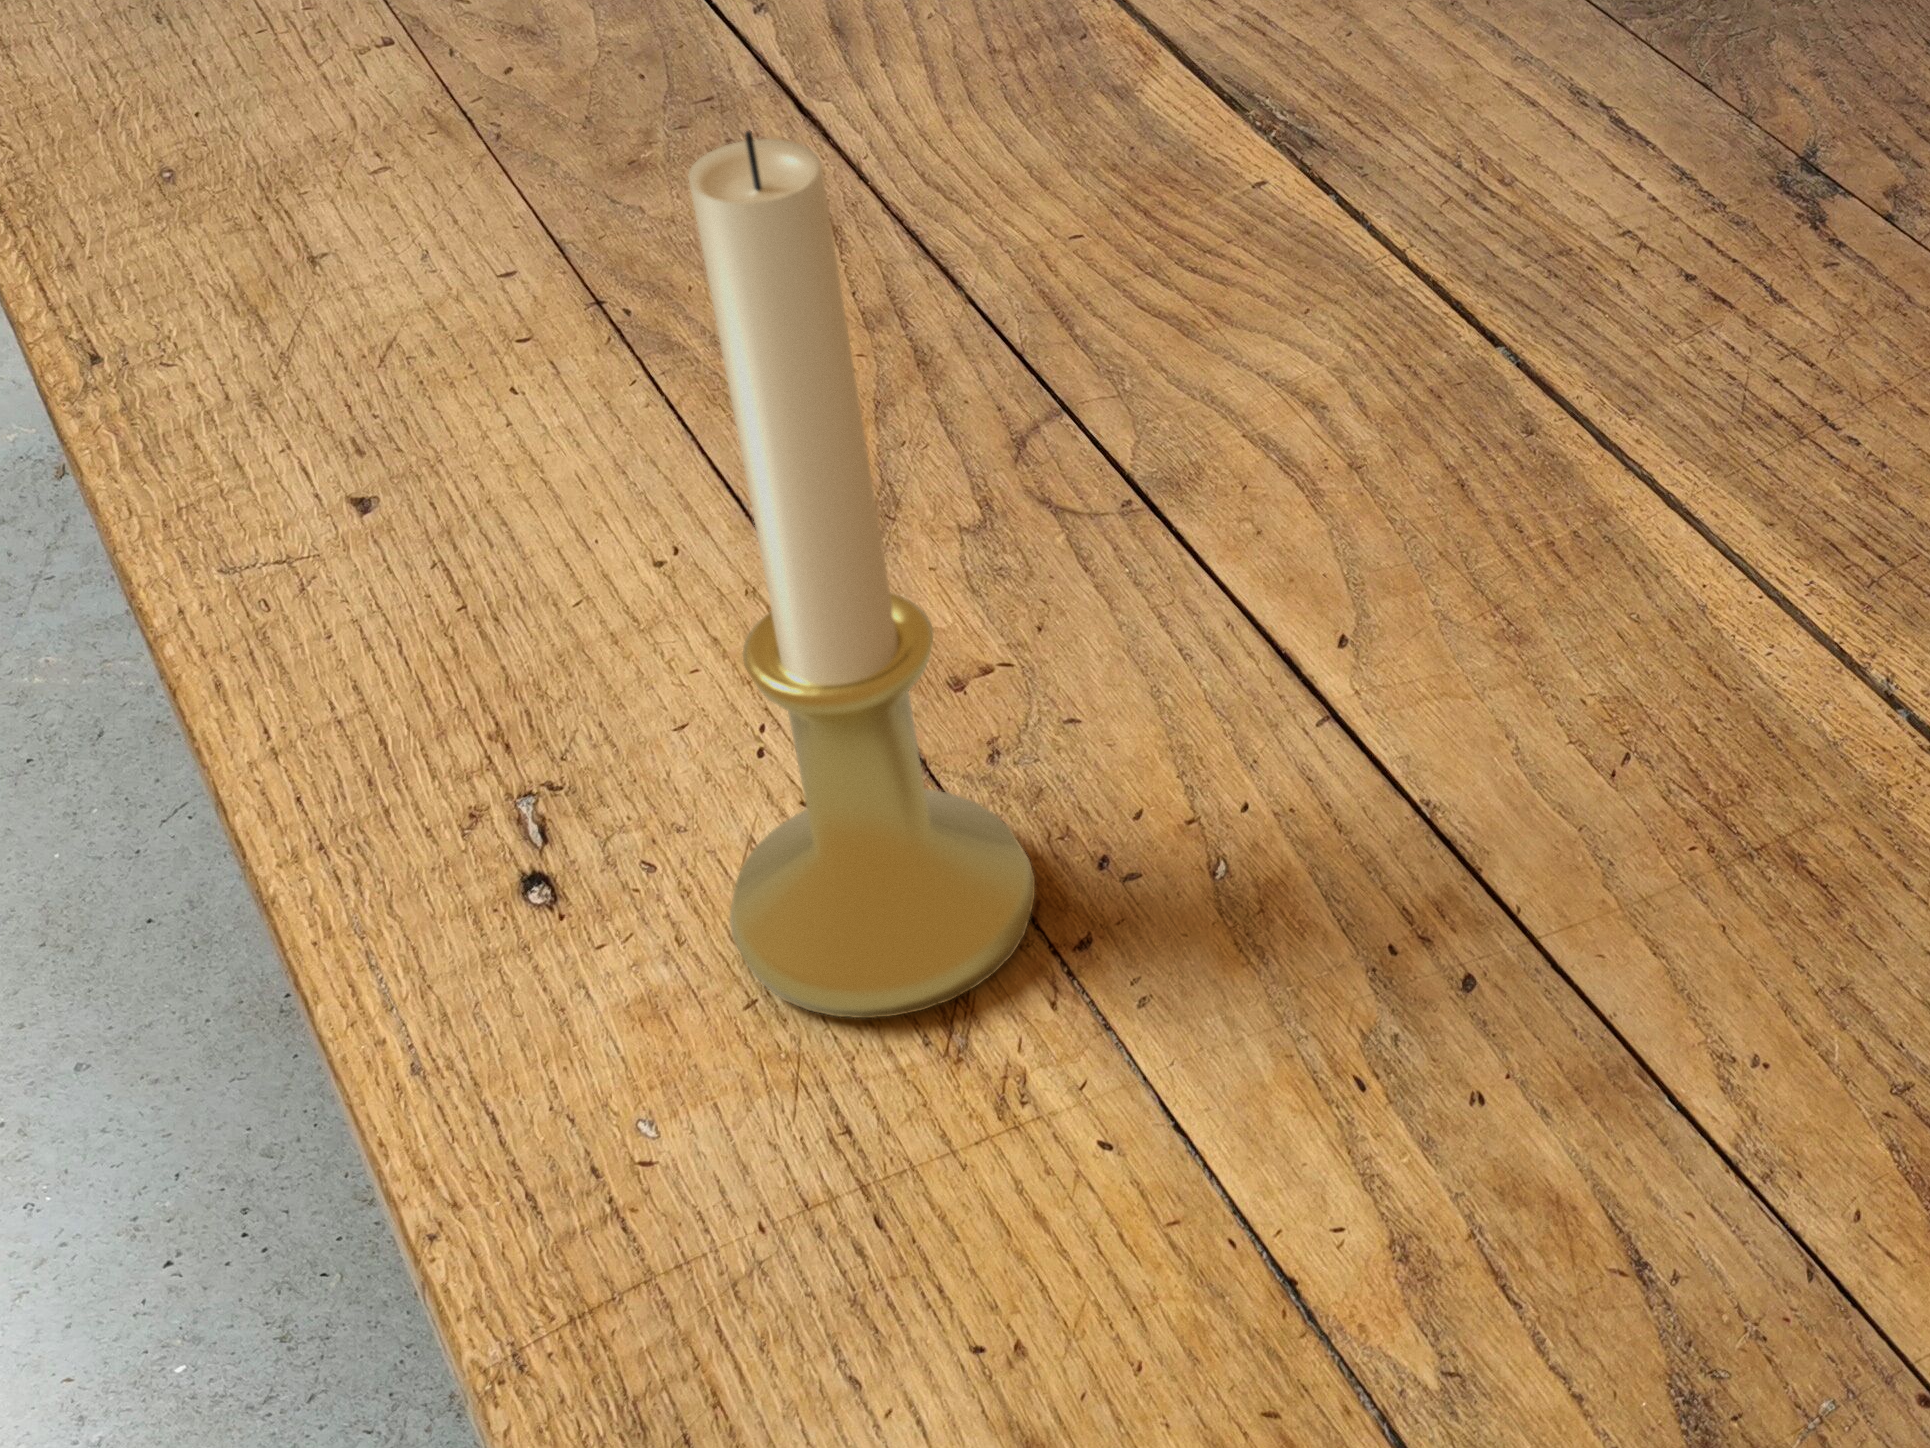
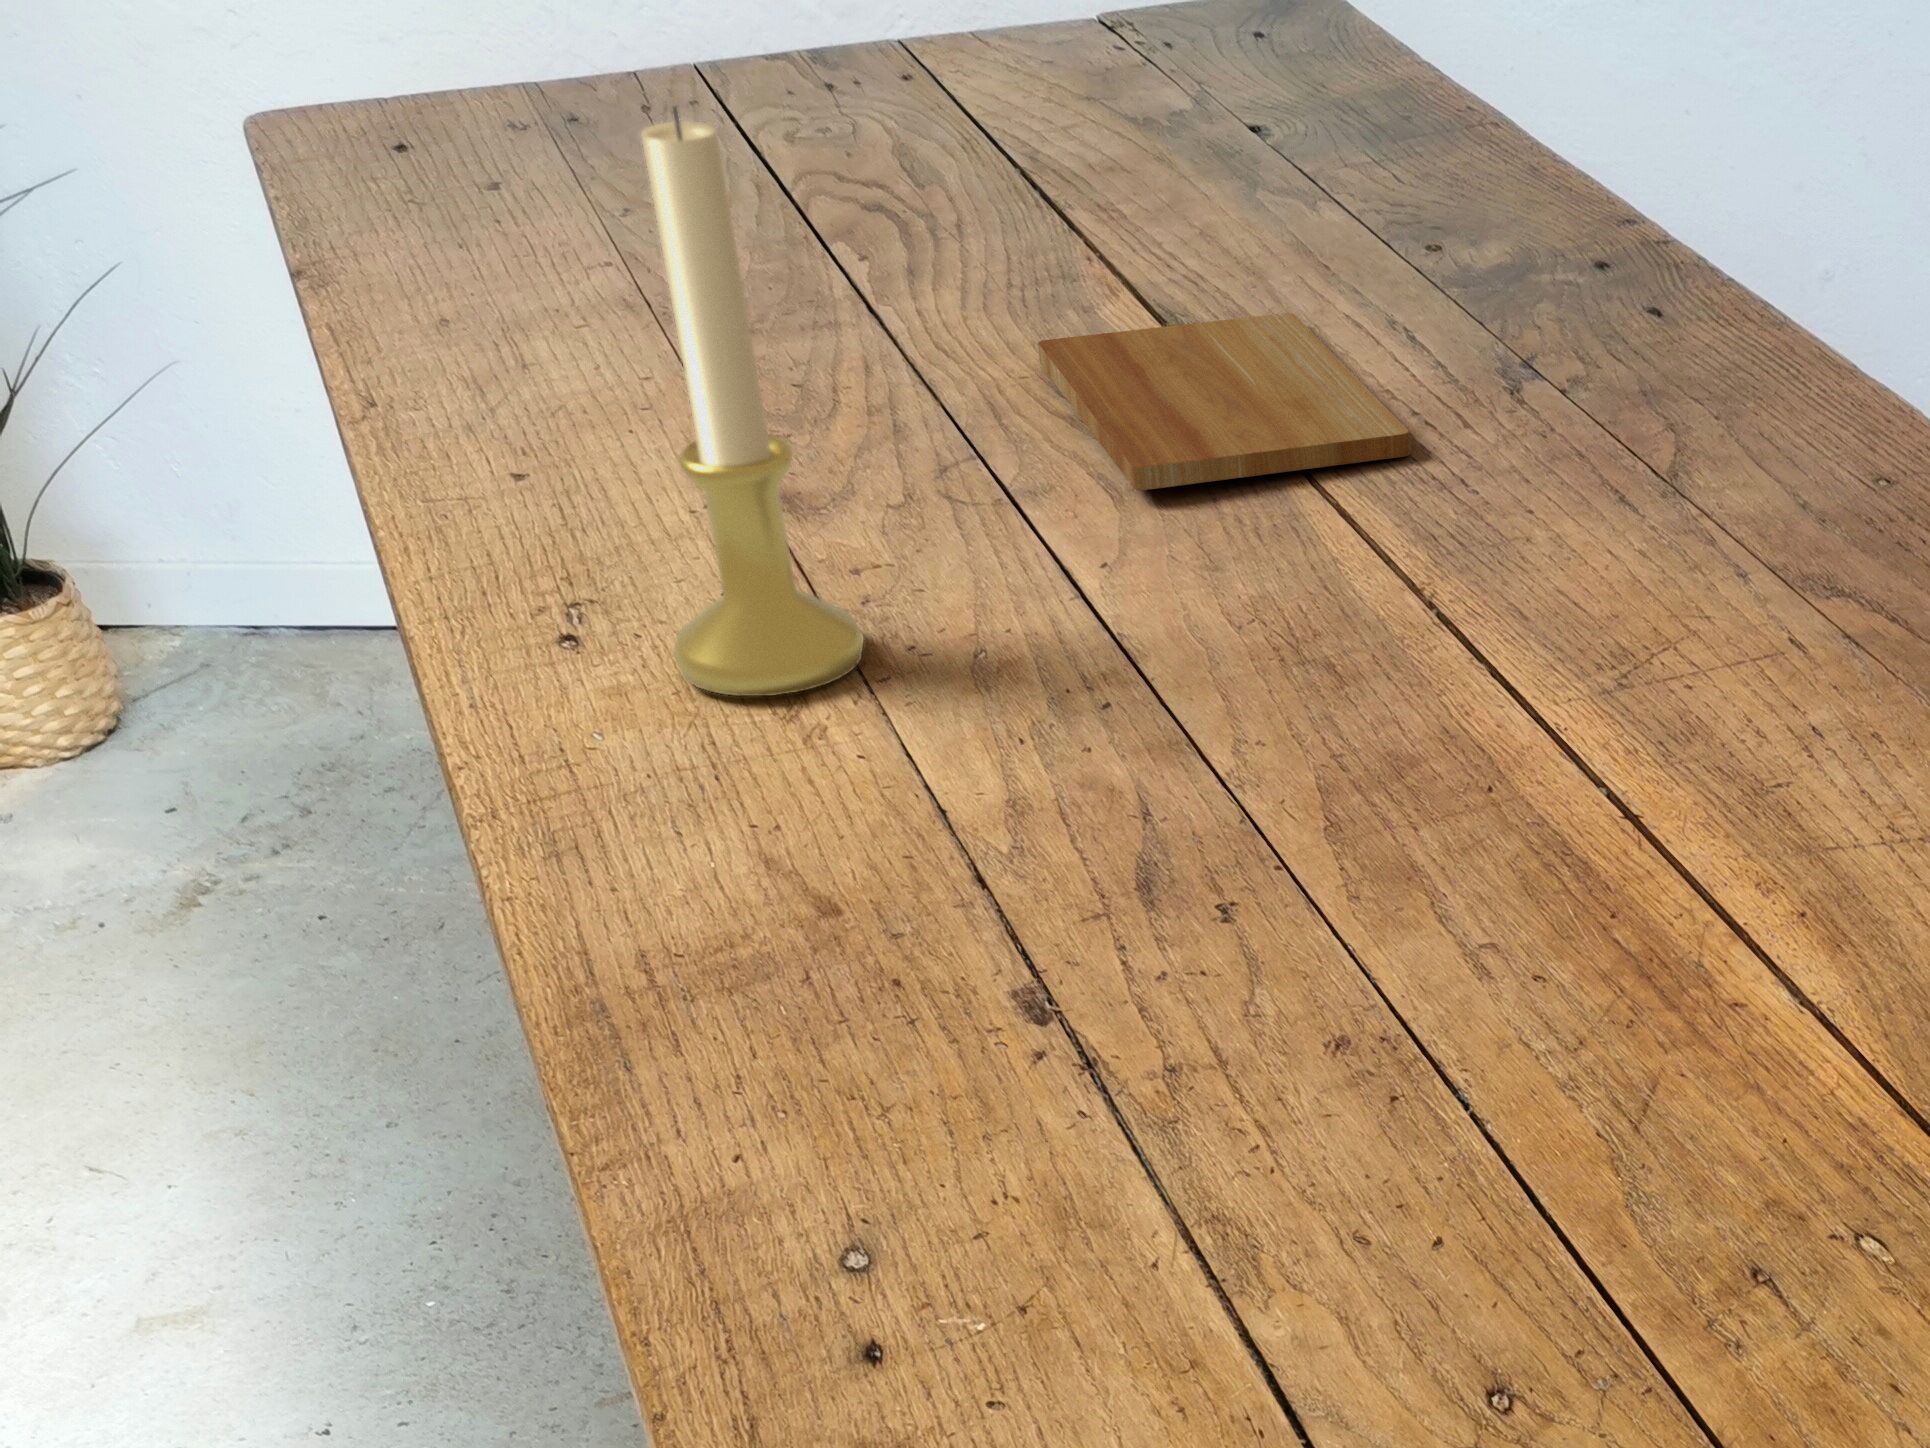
cutting board: none [1091,86,1725,482] -> present [1038,313,1410,490]

